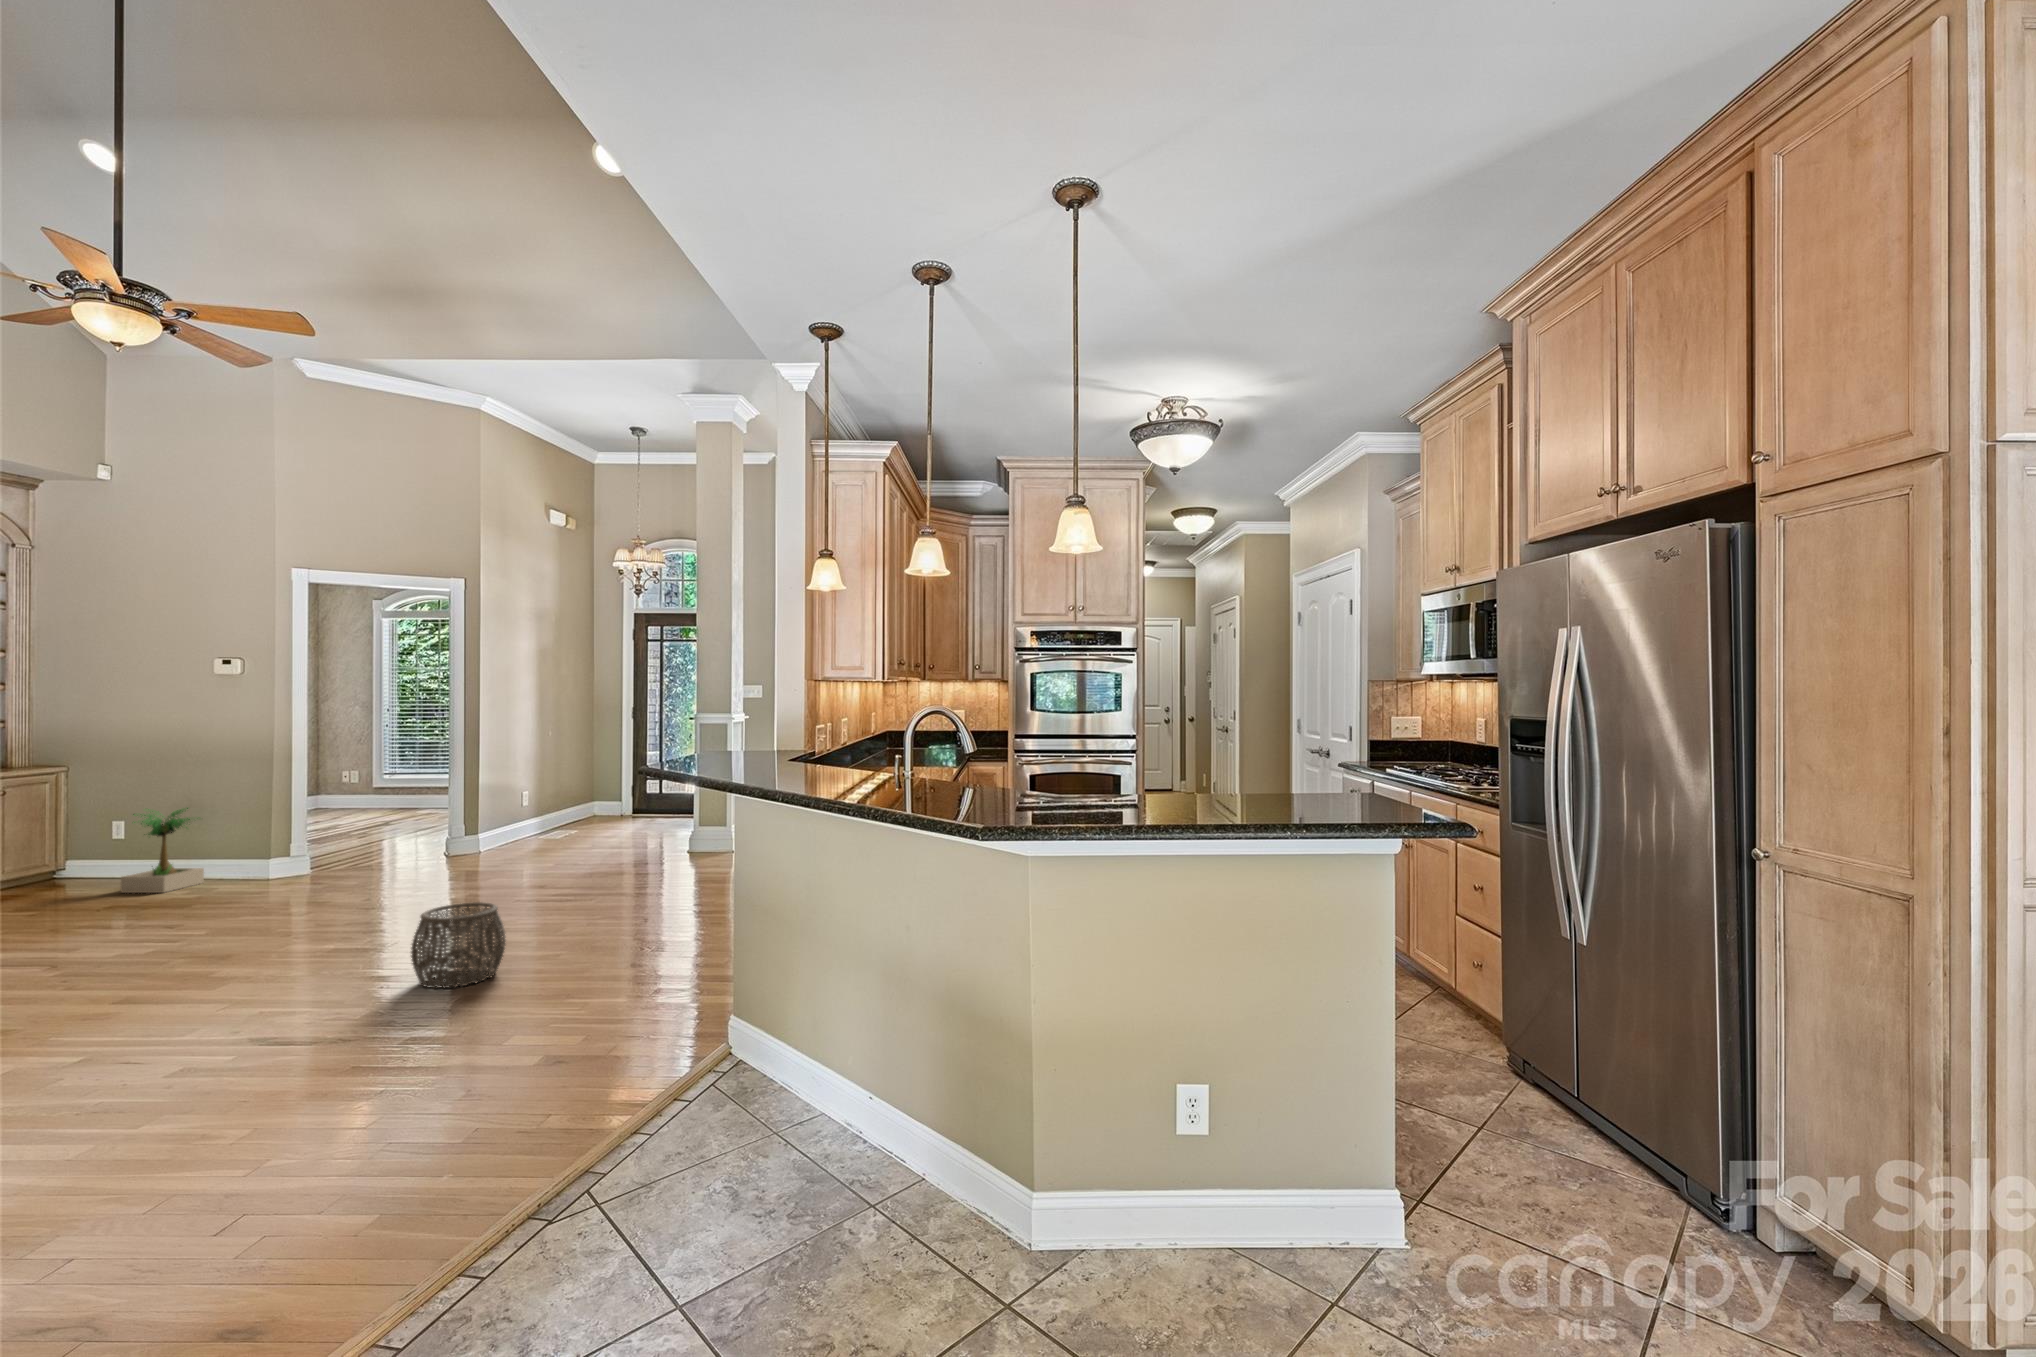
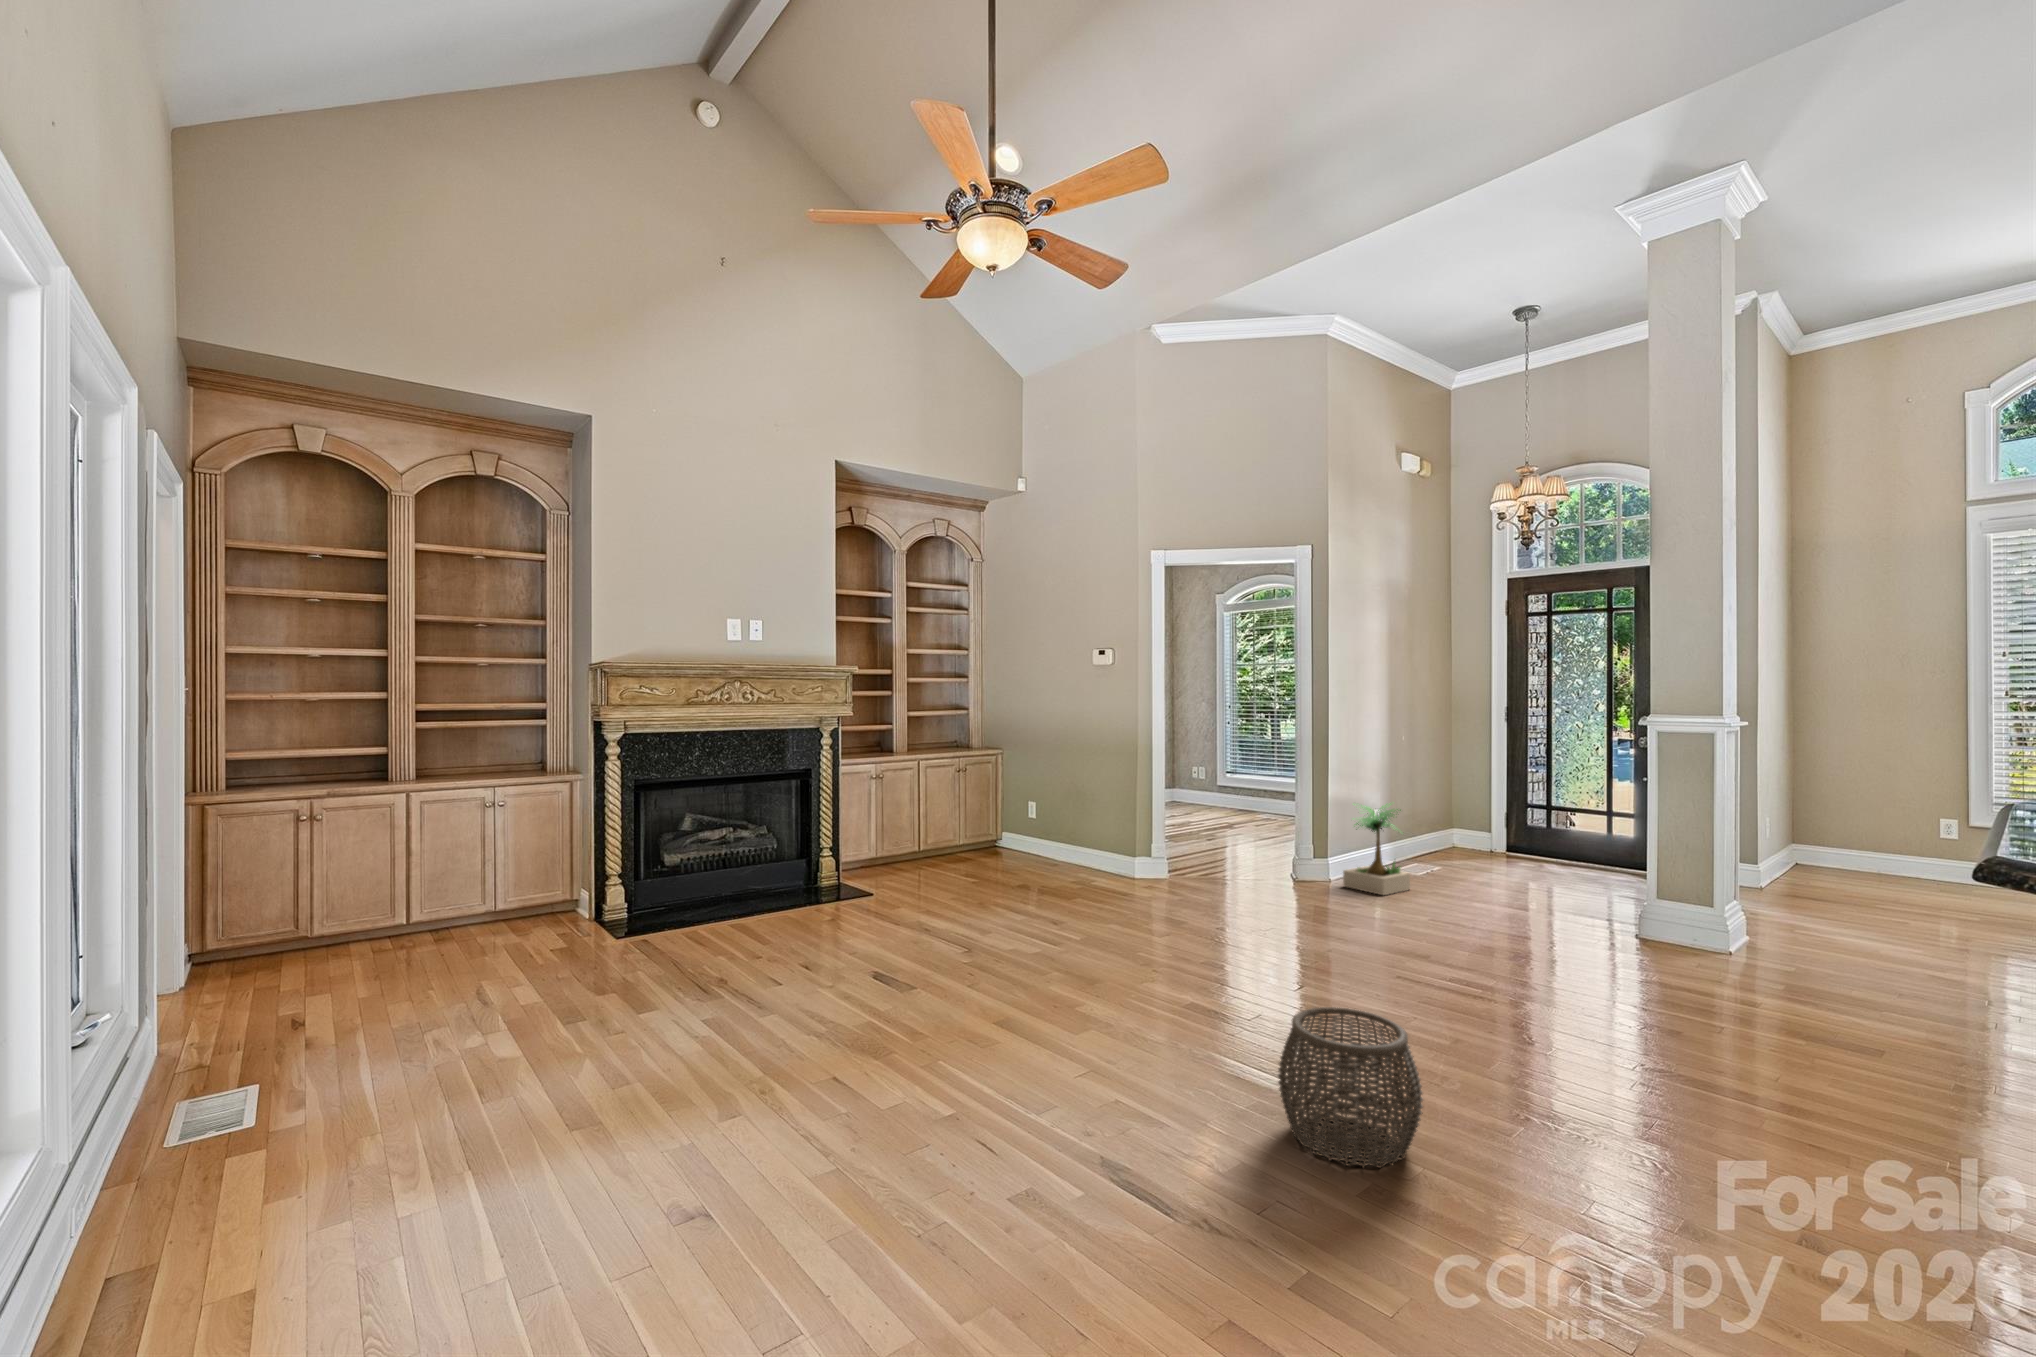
potted plant: present [121,808,204,893] -> present [1343,803,1410,895]

